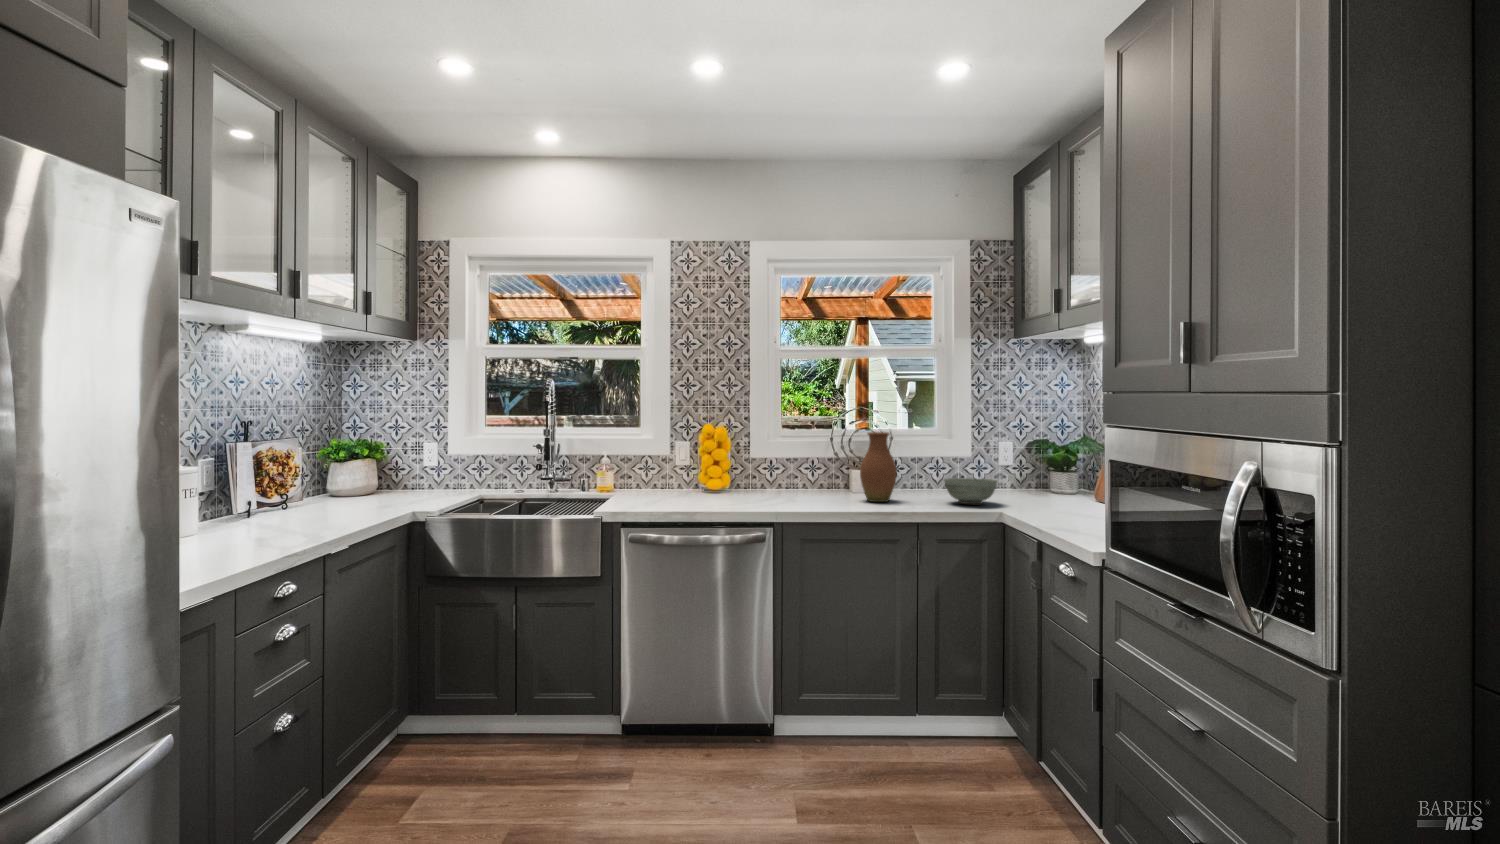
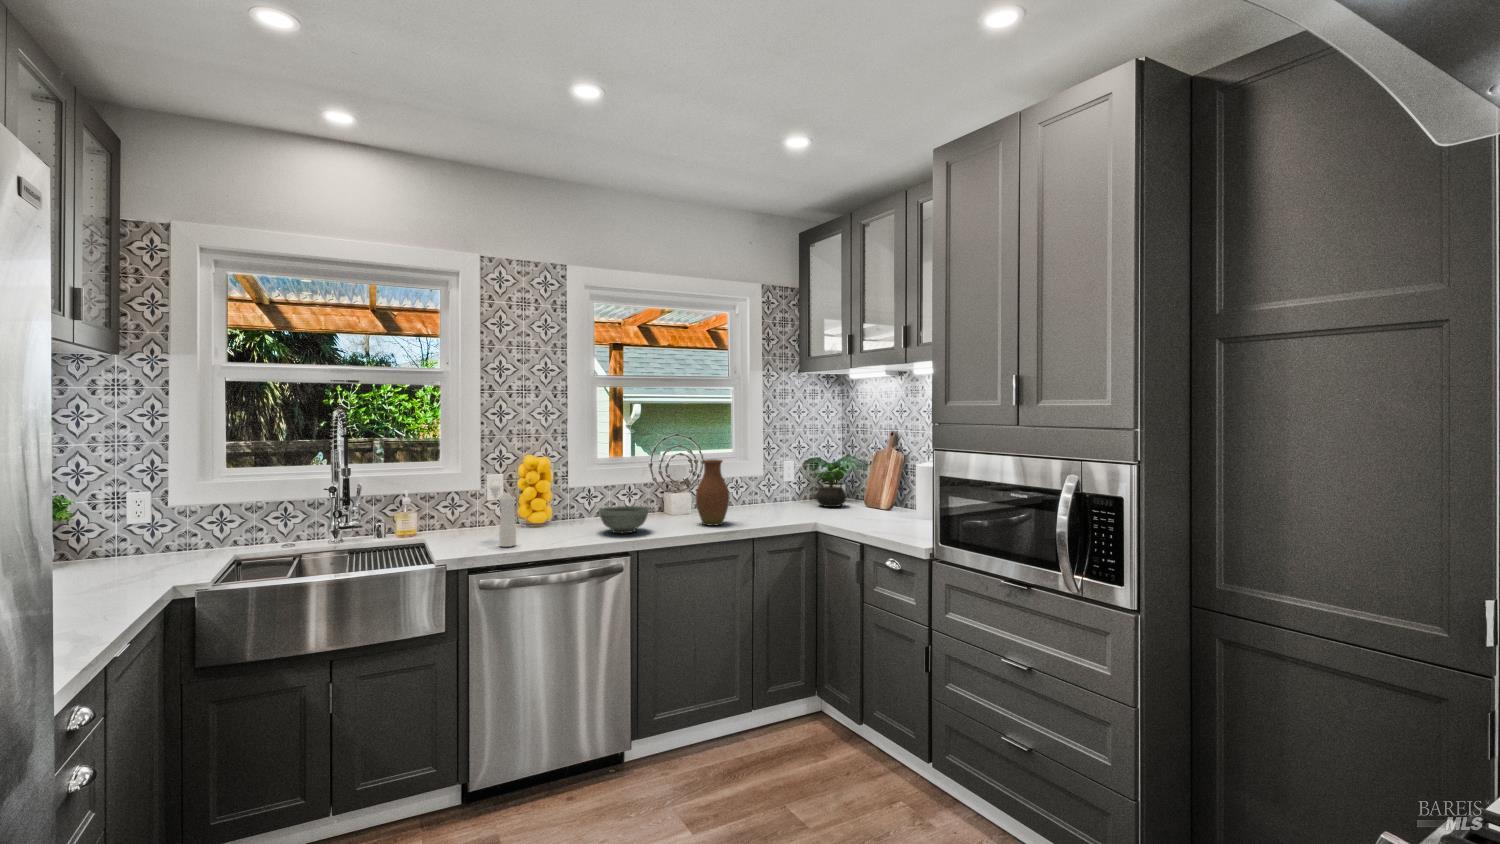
pepper mill: none [657,446,674,503] -> present [489,483,516,547]
kettle: none [1028,454,1068,496] -> present [816,471,847,507]
bowl: present [944,478,997,504] -> present [598,506,649,533]

